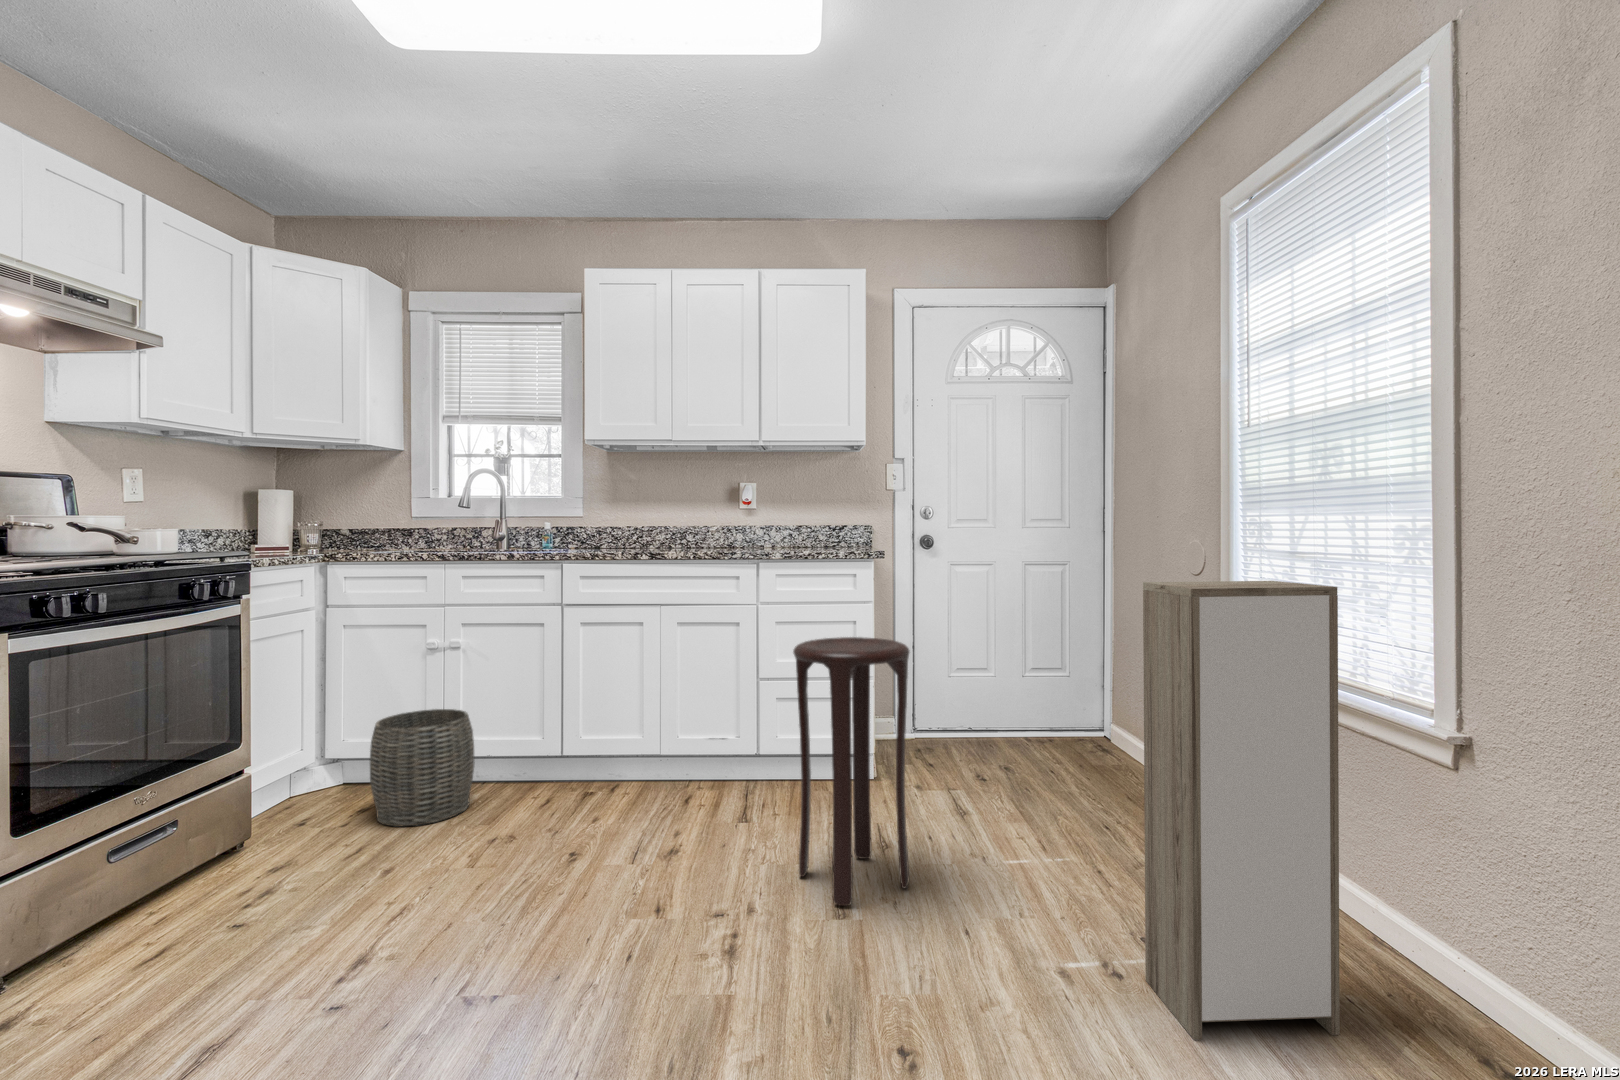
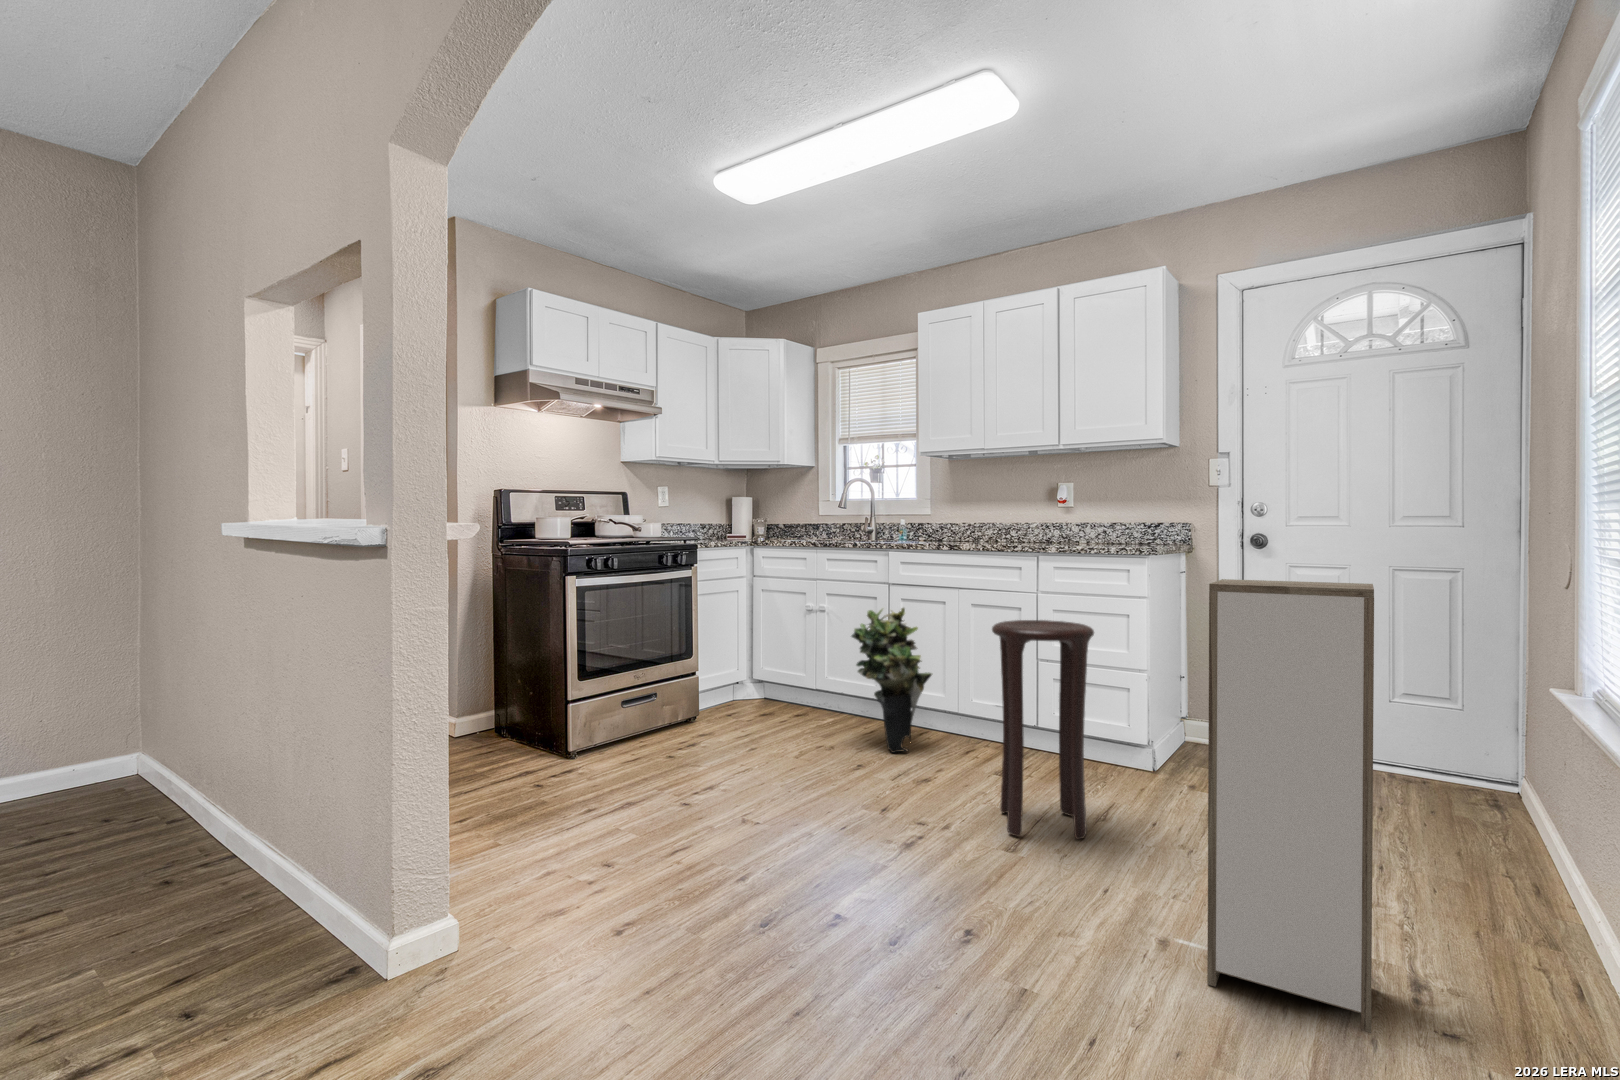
potted plant: none [532,633,642,826] -> present [851,608,932,753]
woven basket: present [370,709,475,826] -> none [761,654,826,731]

